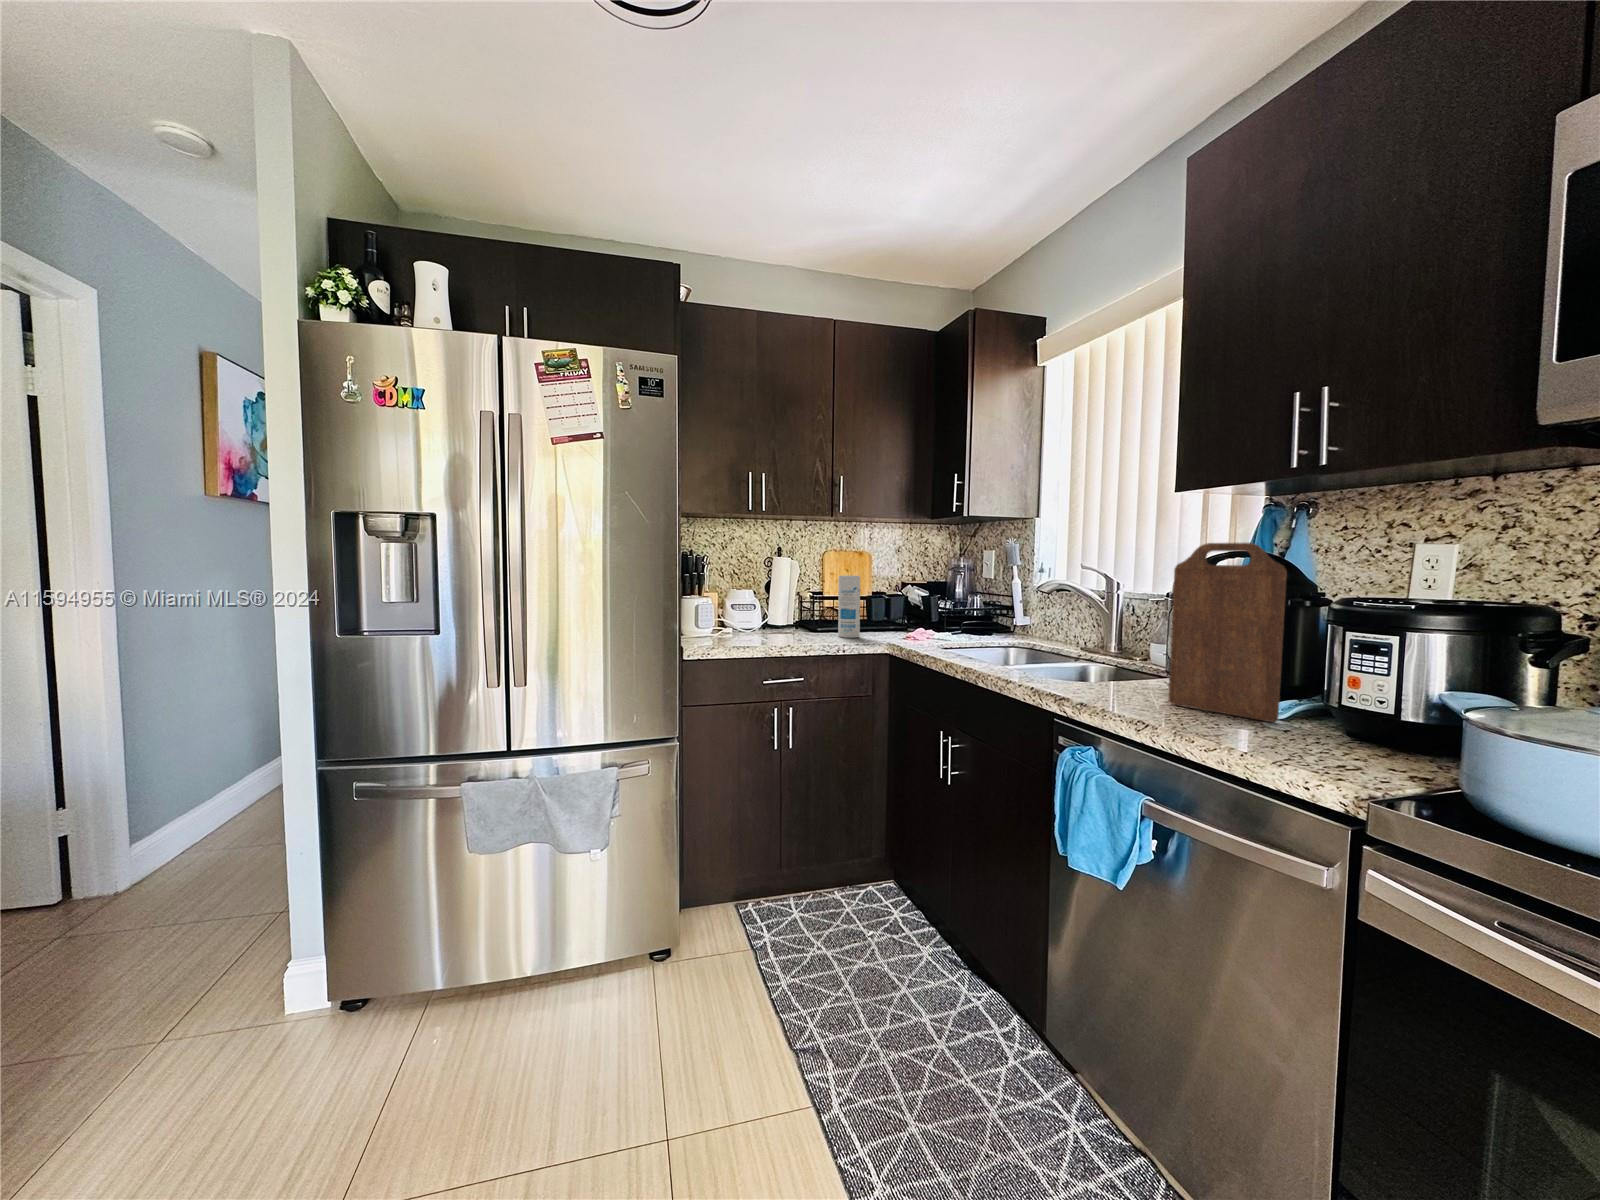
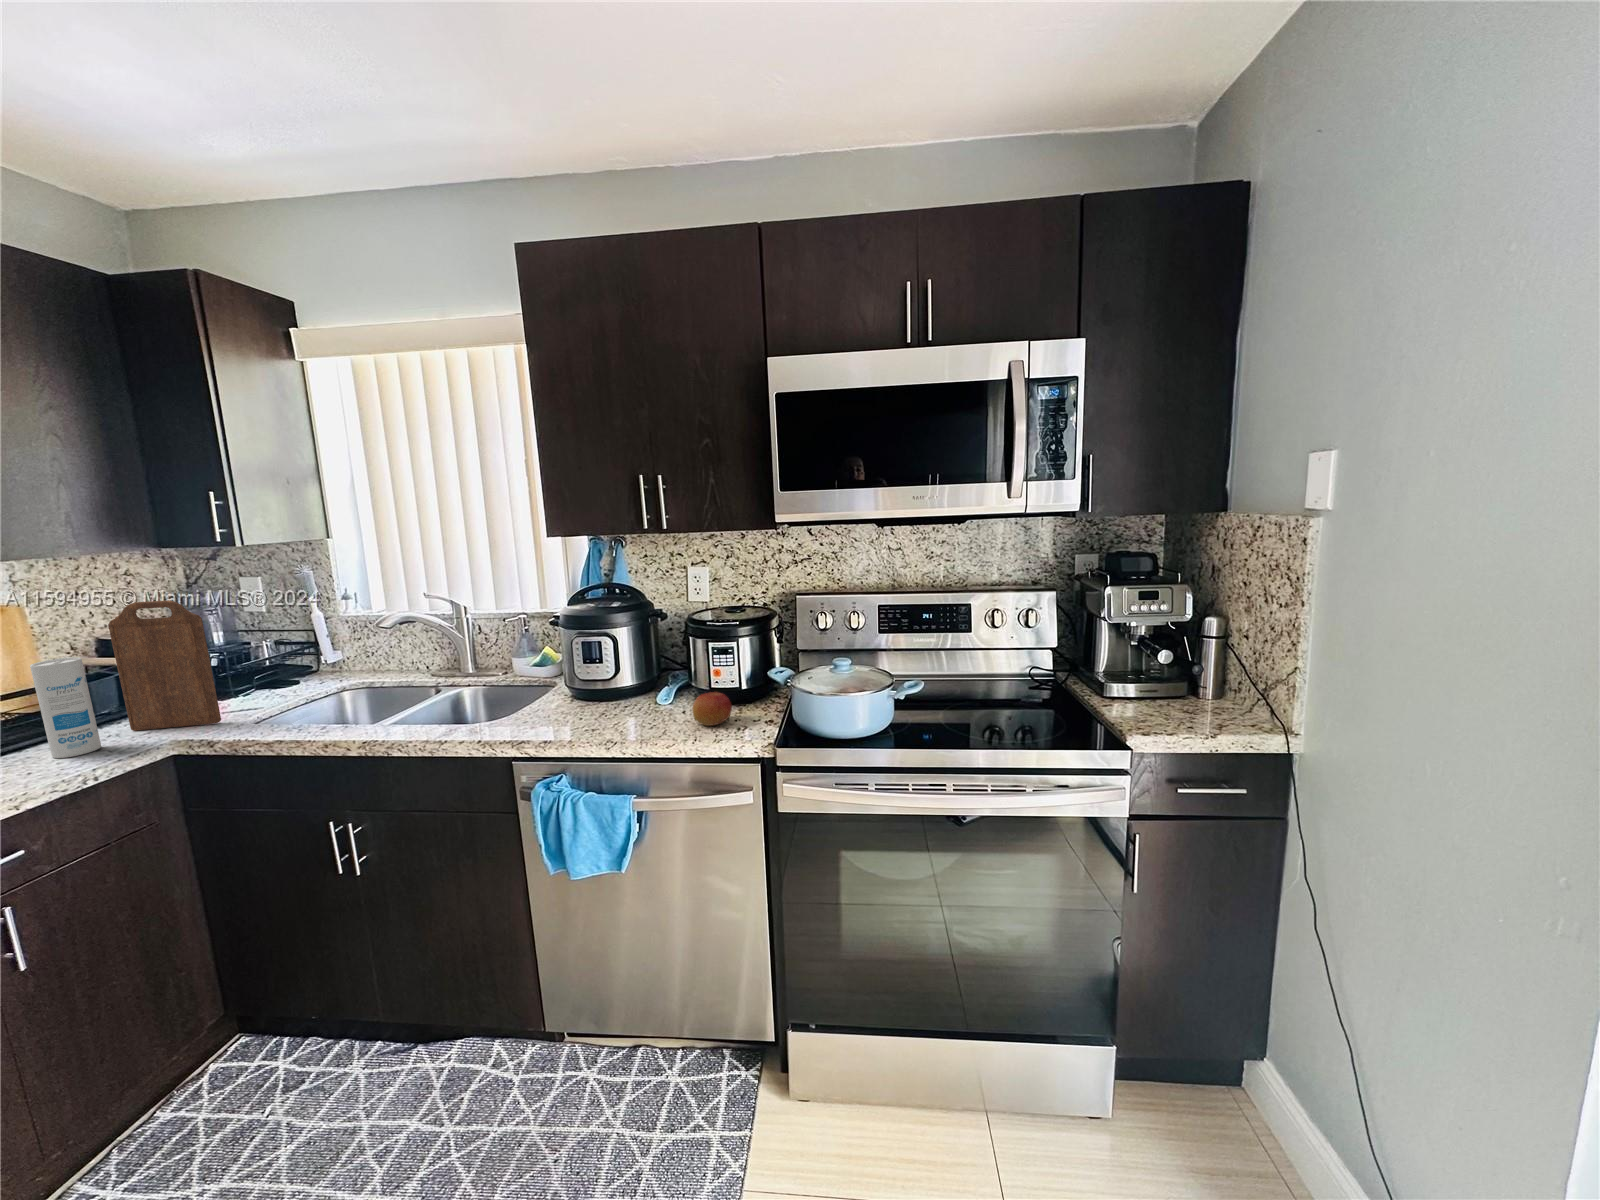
cutting board: present [1169,543,1287,722] -> present [108,600,221,731]
apple: none [1276,702,1355,755] -> present [692,692,732,726]

